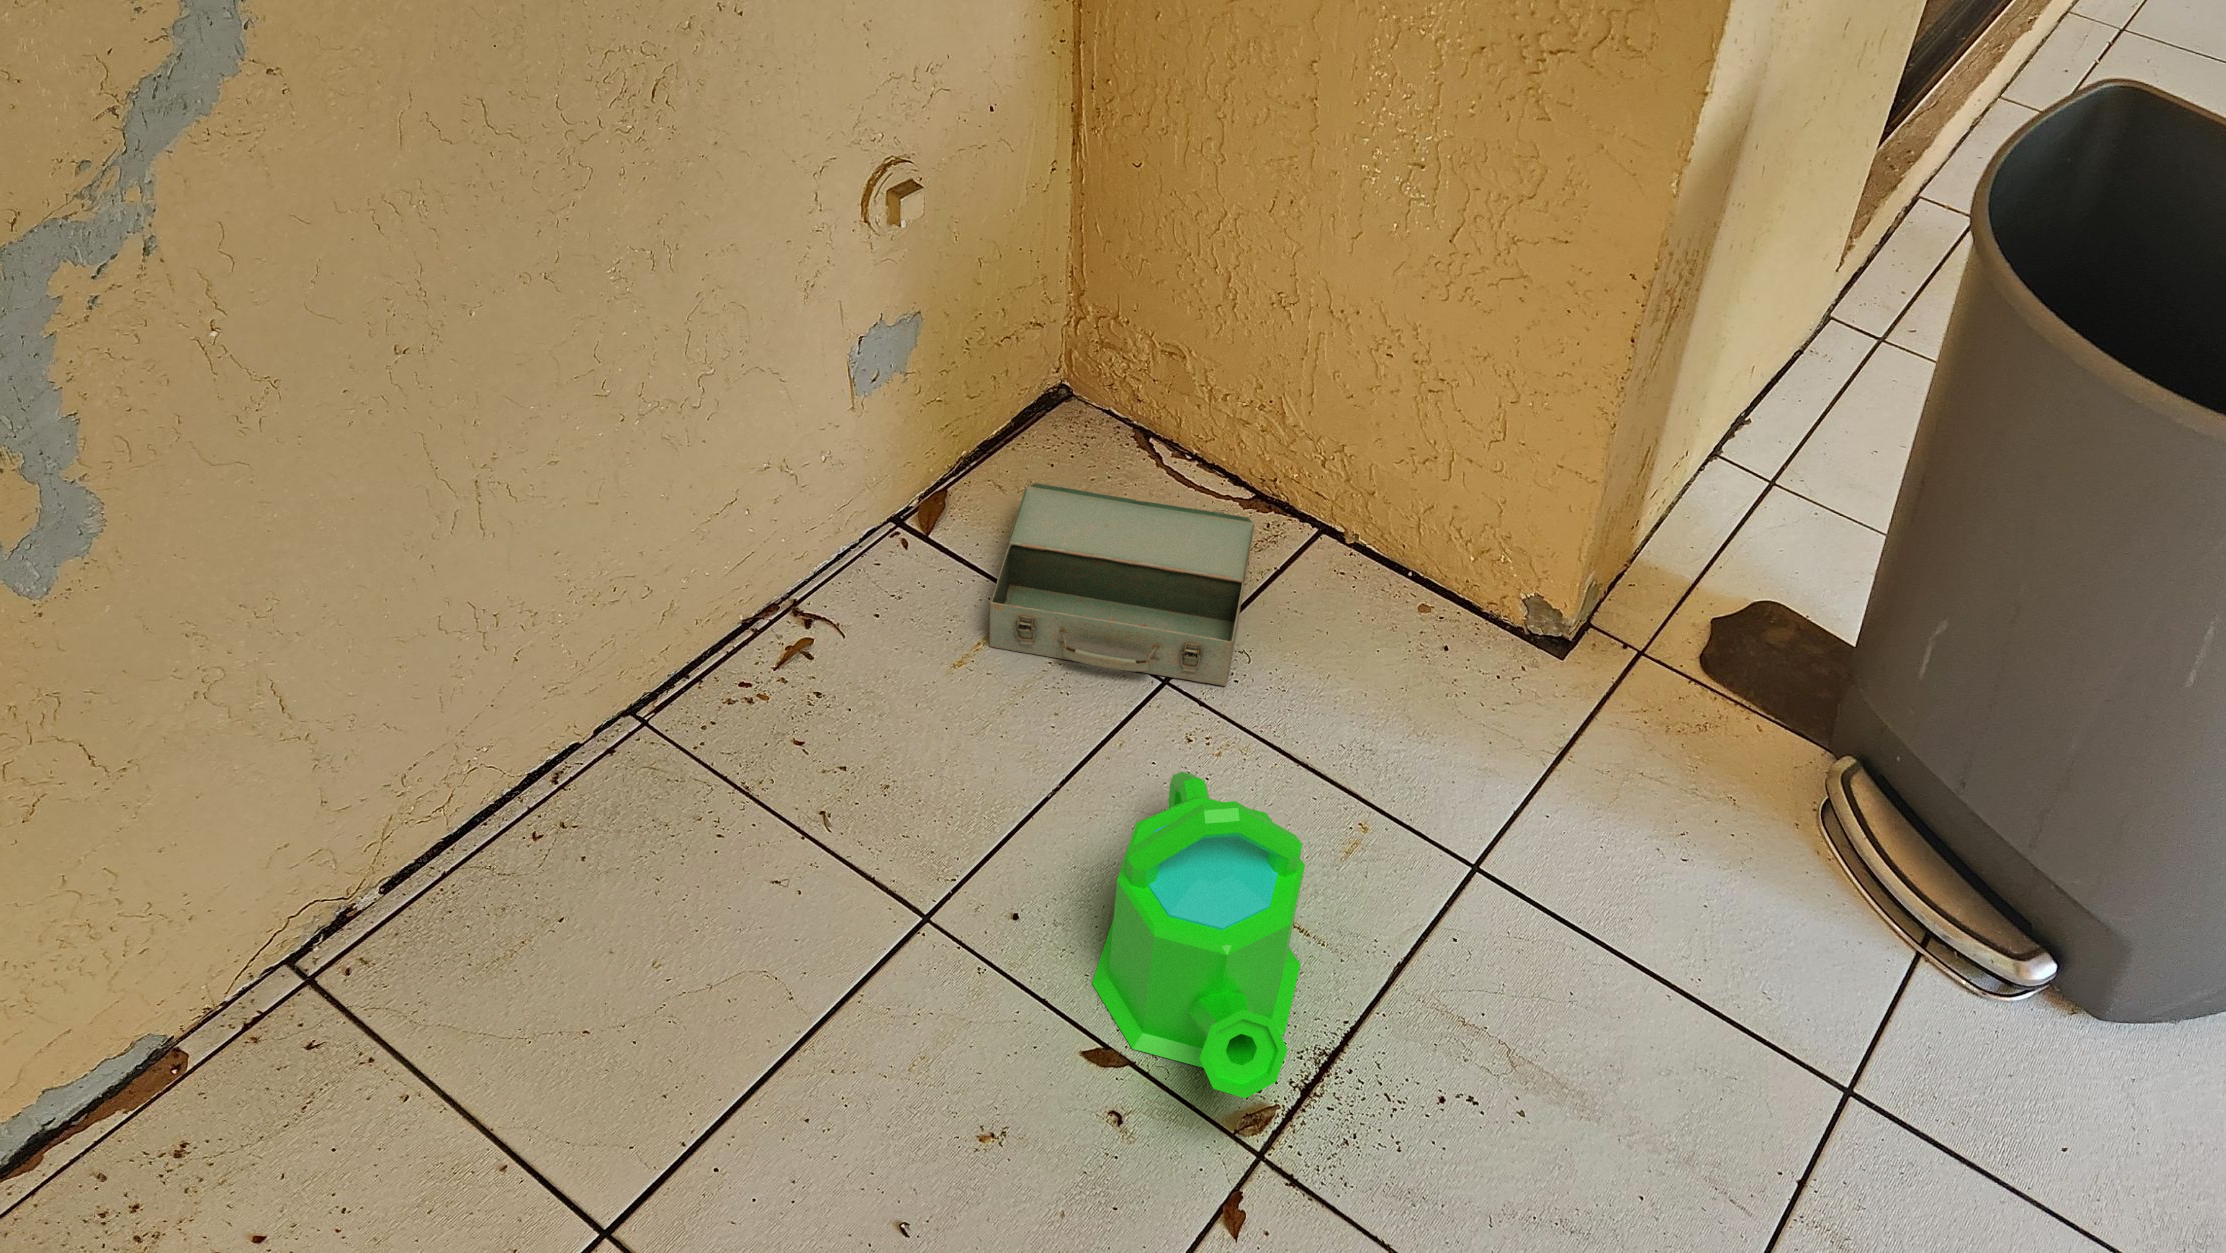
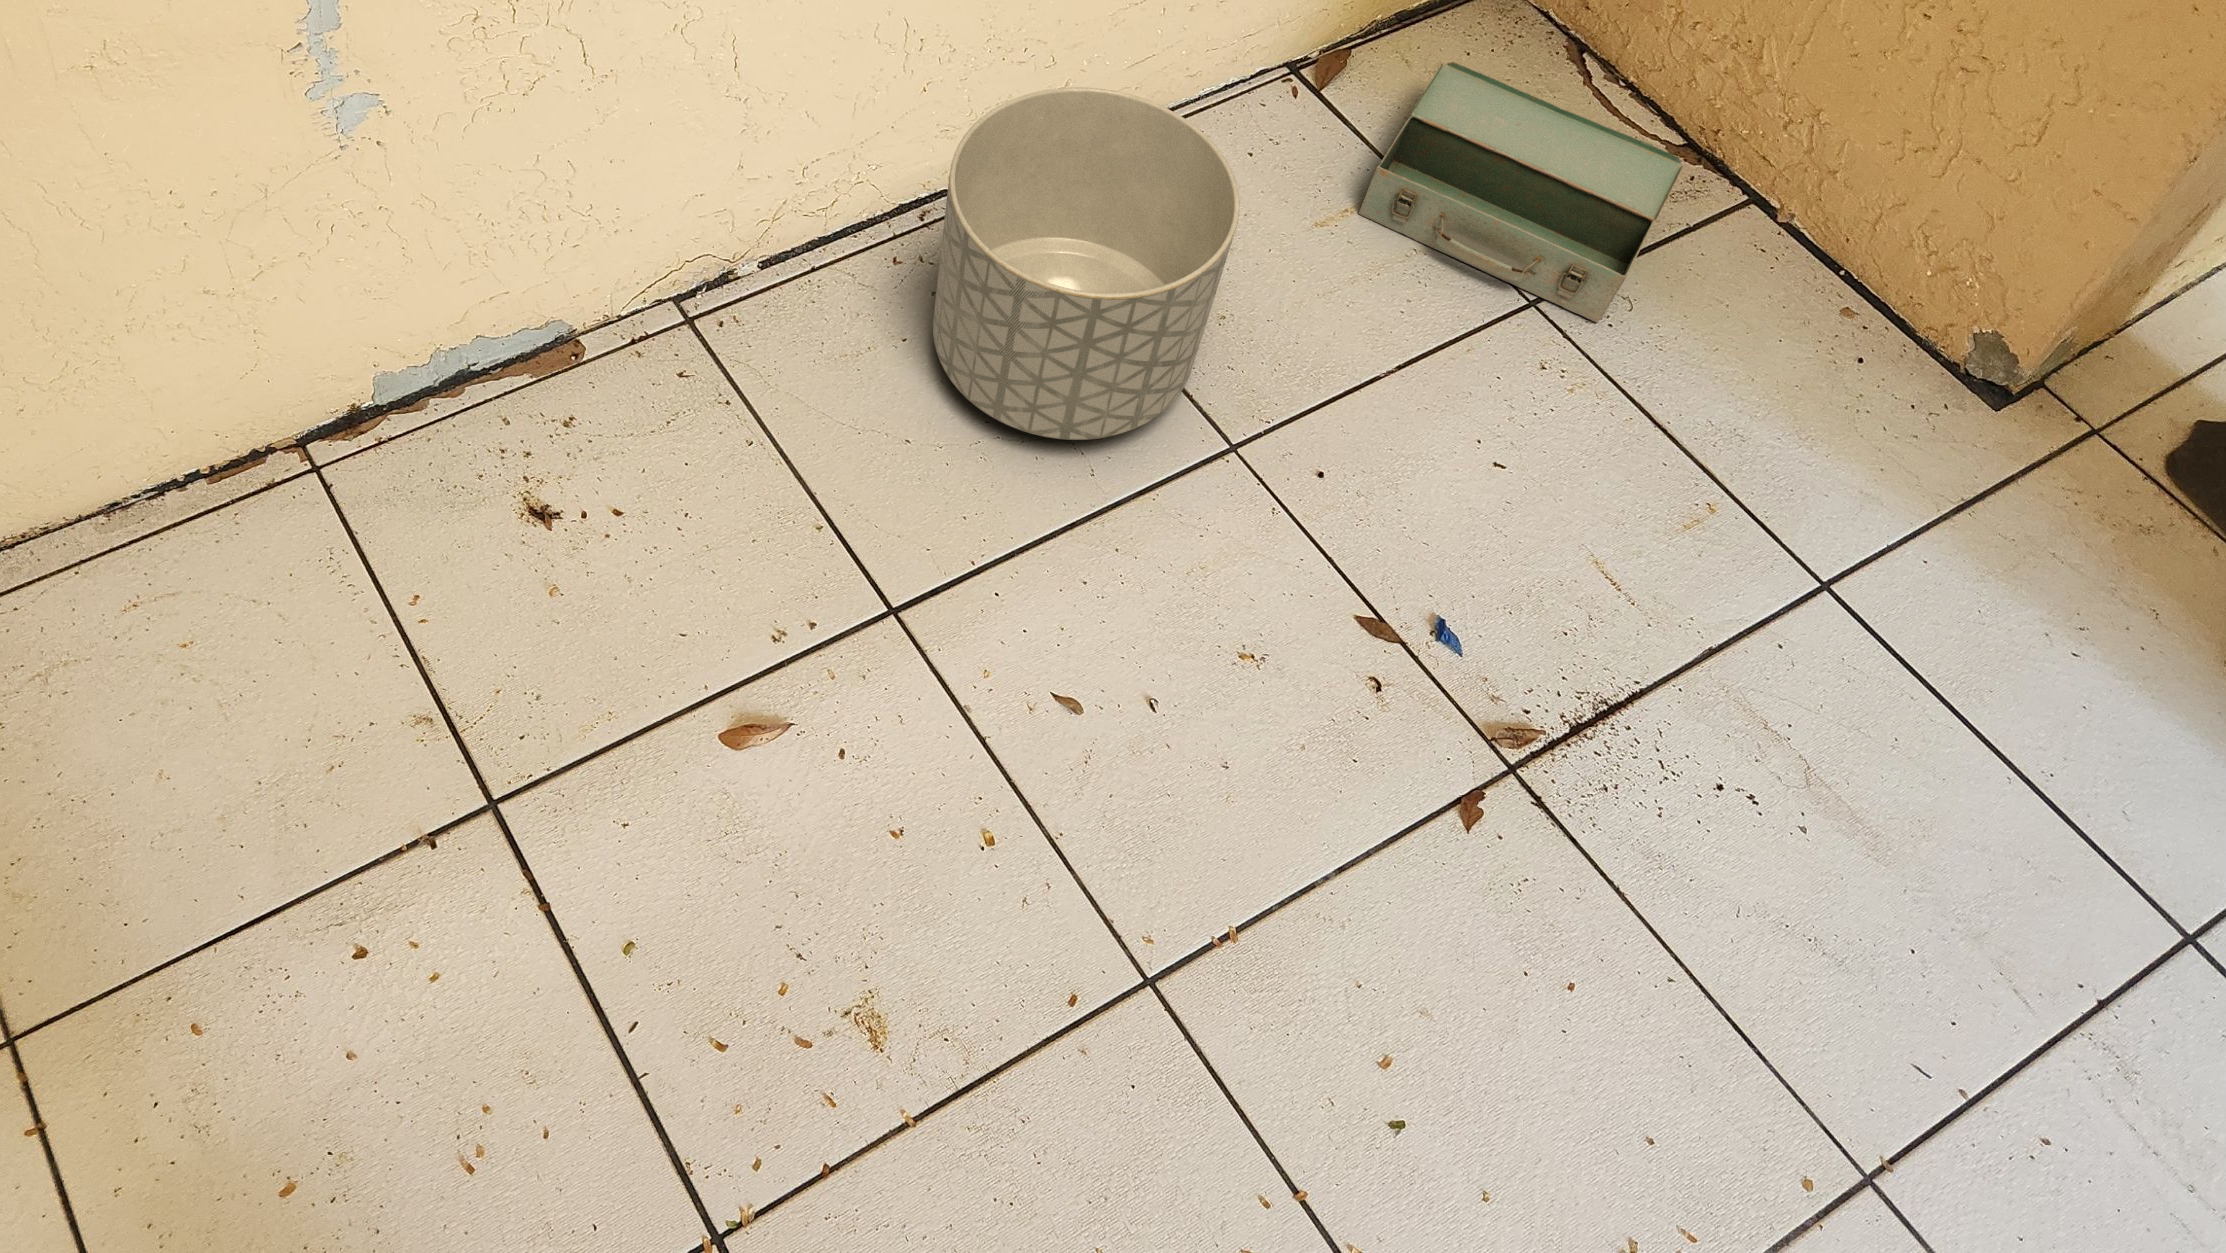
planter: none [551,620,862,983] -> present [933,87,1240,440]
watering can: present [1092,772,1305,1098] -> none [1383,384,1670,707]

